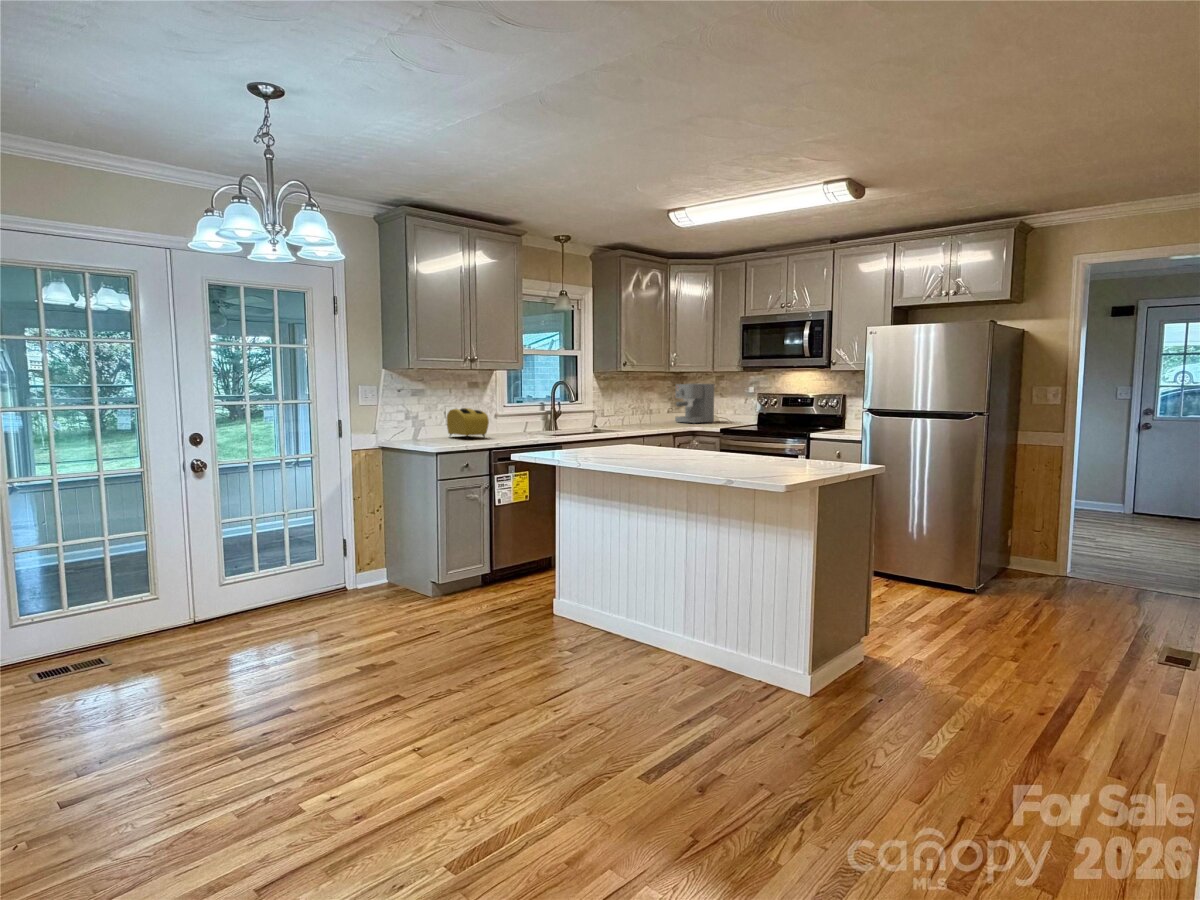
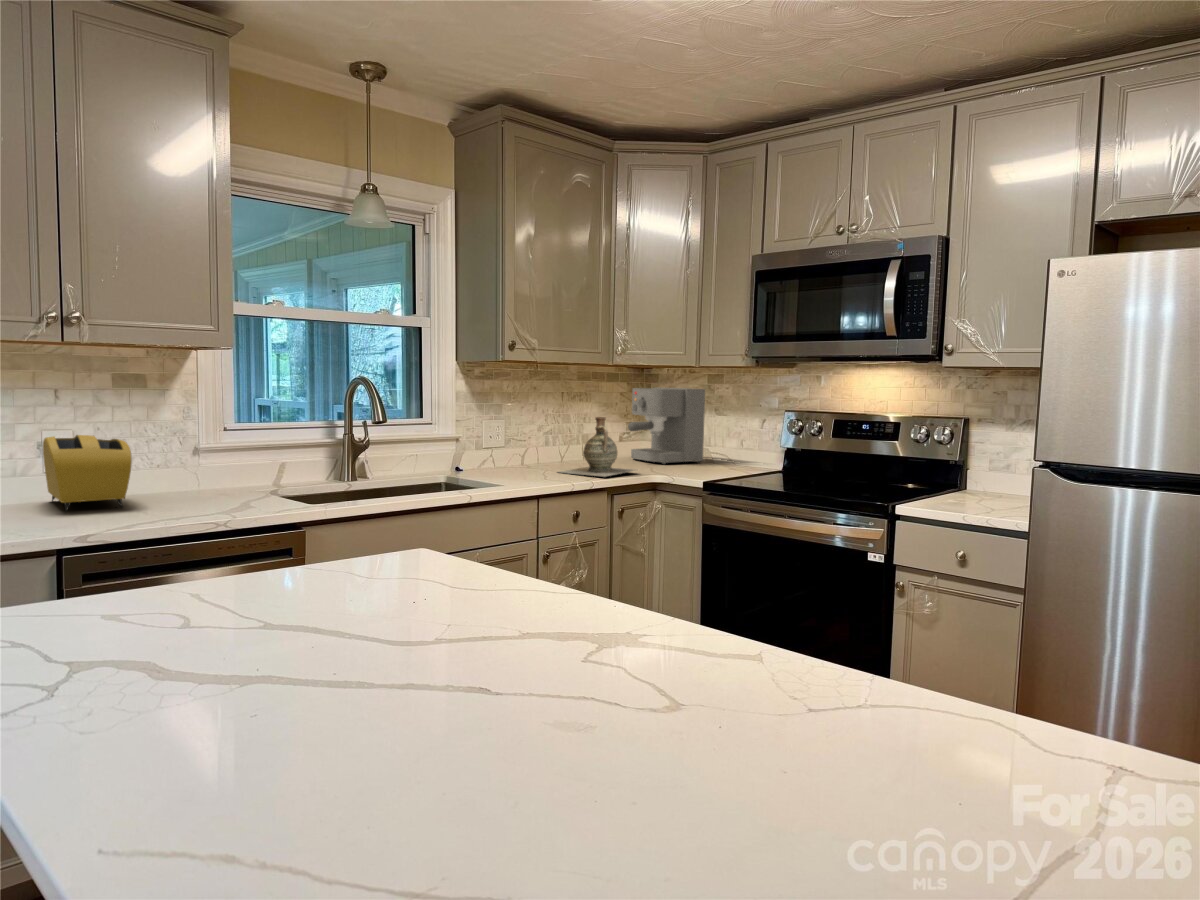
ceramic jug: none [644,399,686,428] -> present [560,417,635,477]

